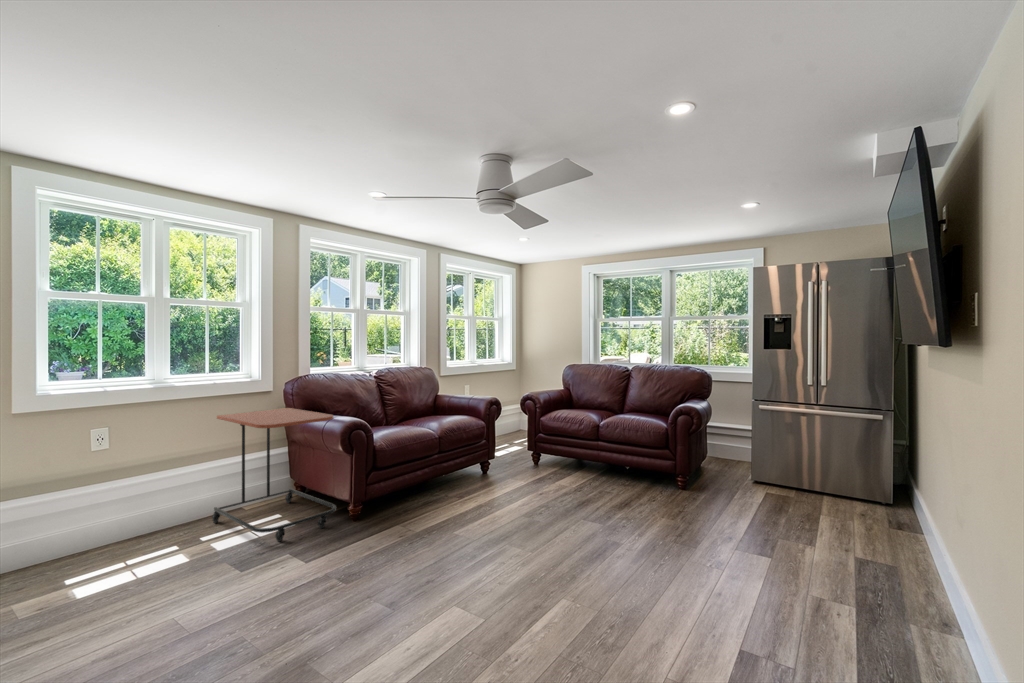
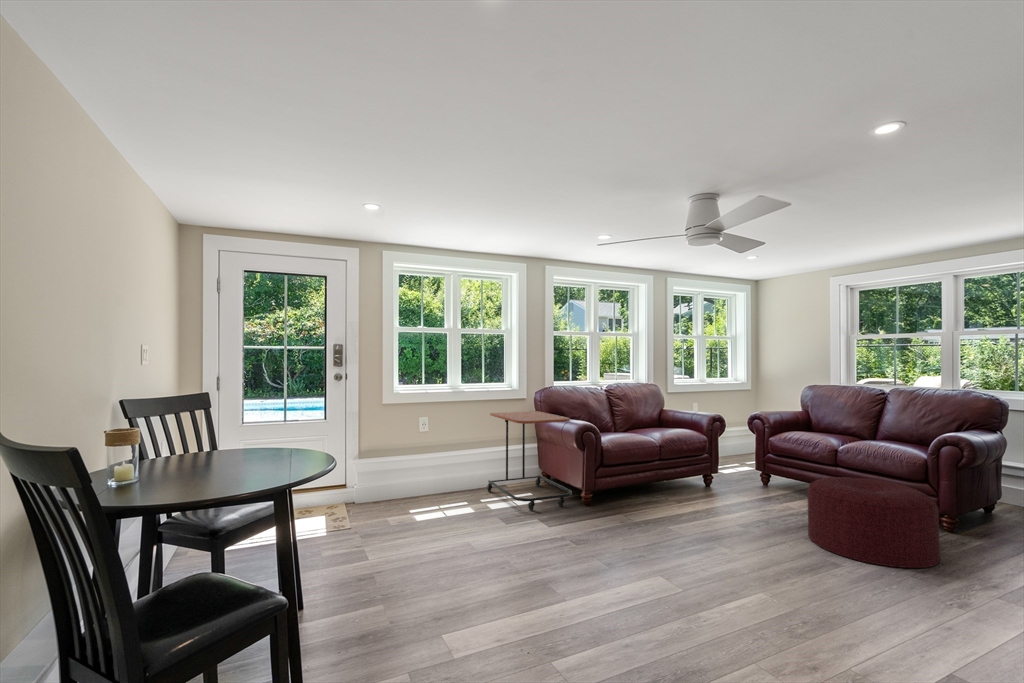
ottoman: none [585,452,687,535] -> present [807,477,940,568]

